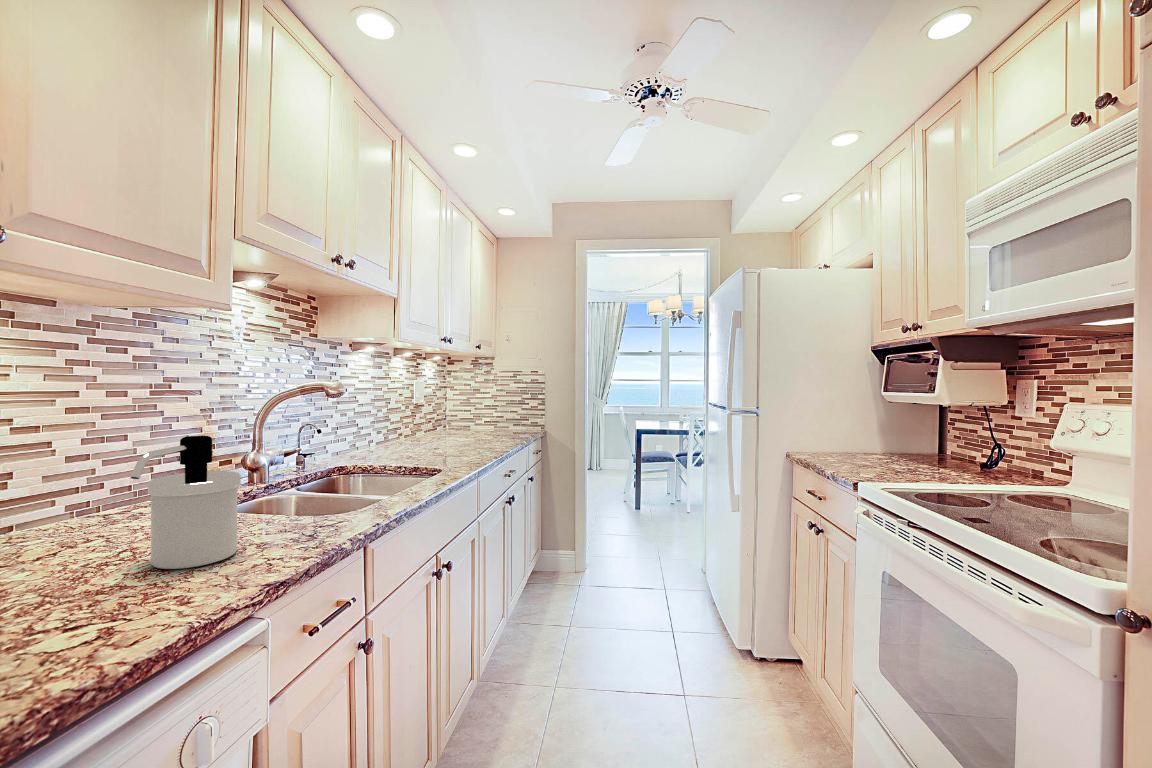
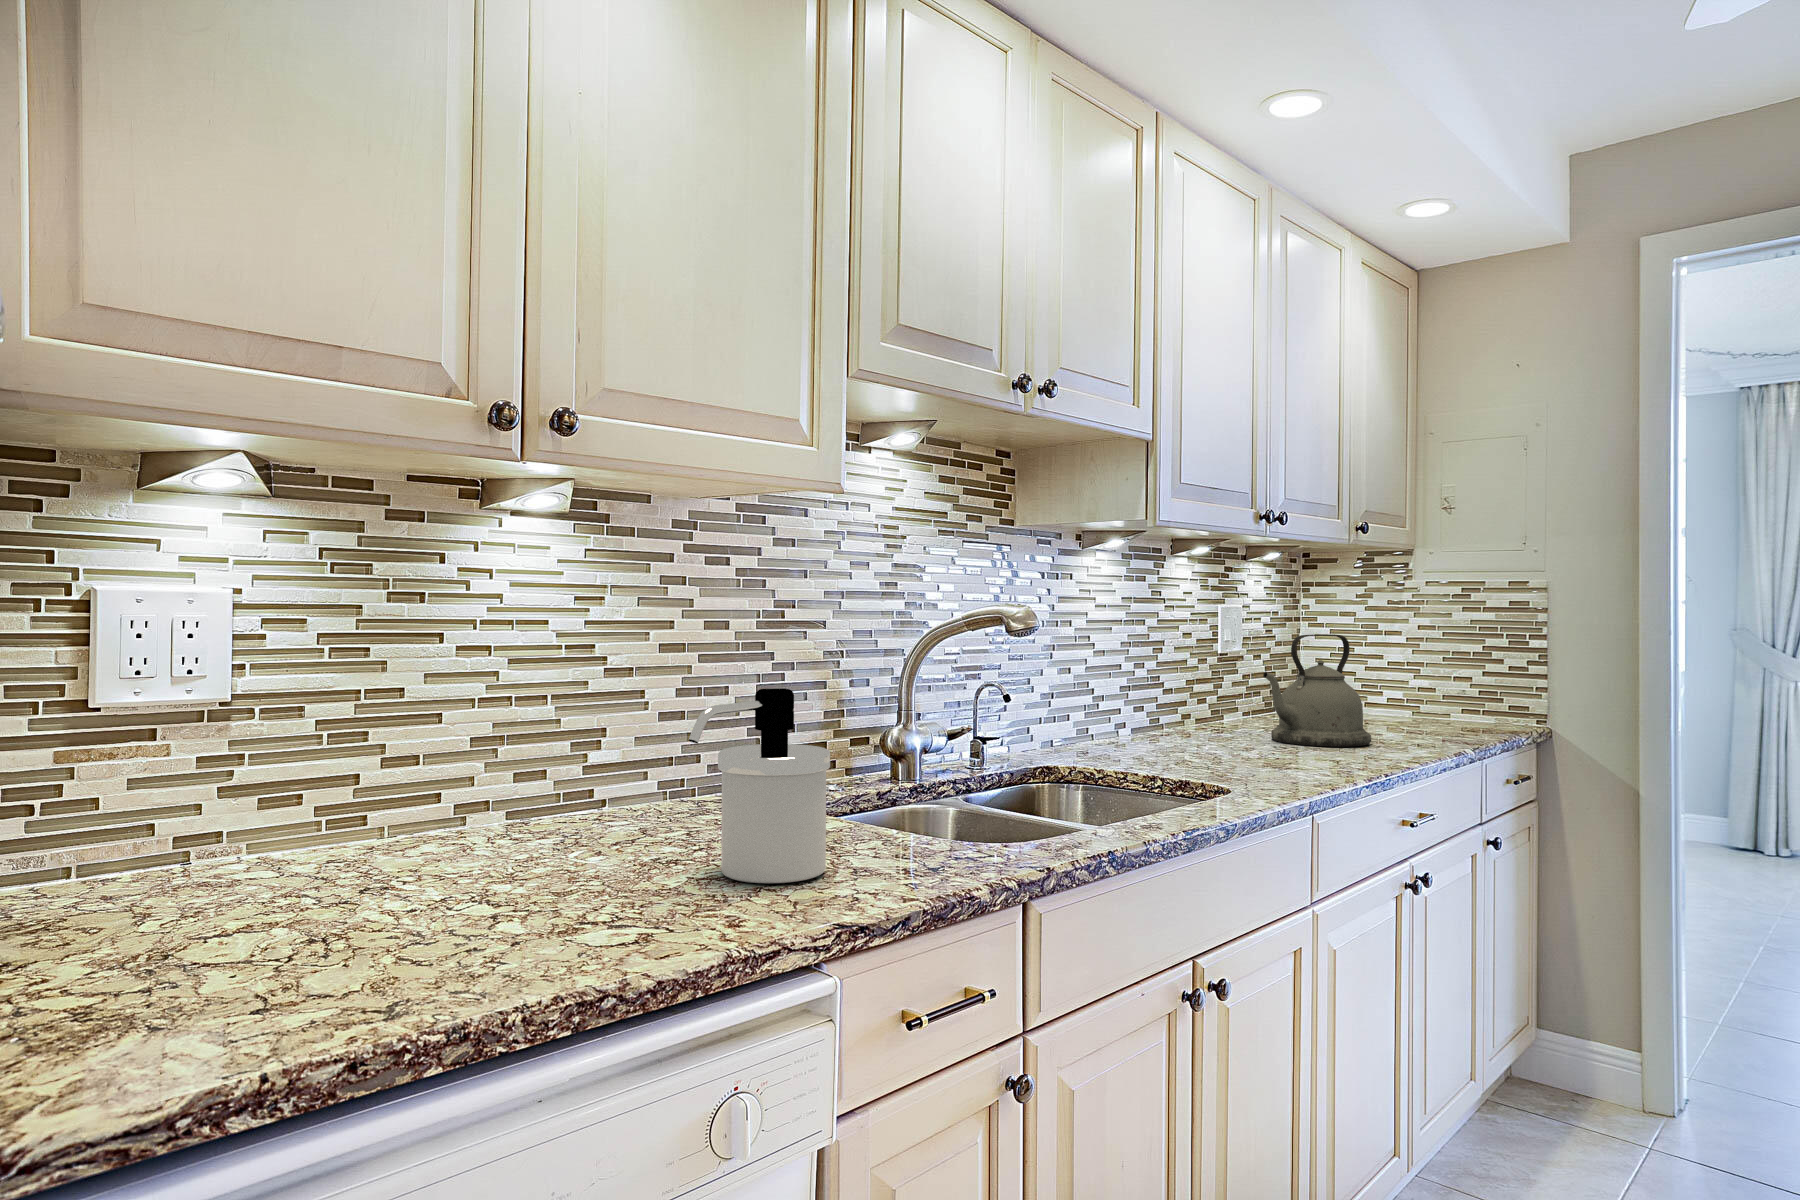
kettle: none [442,394,486,445] -> present [1263,634,1371,747]

